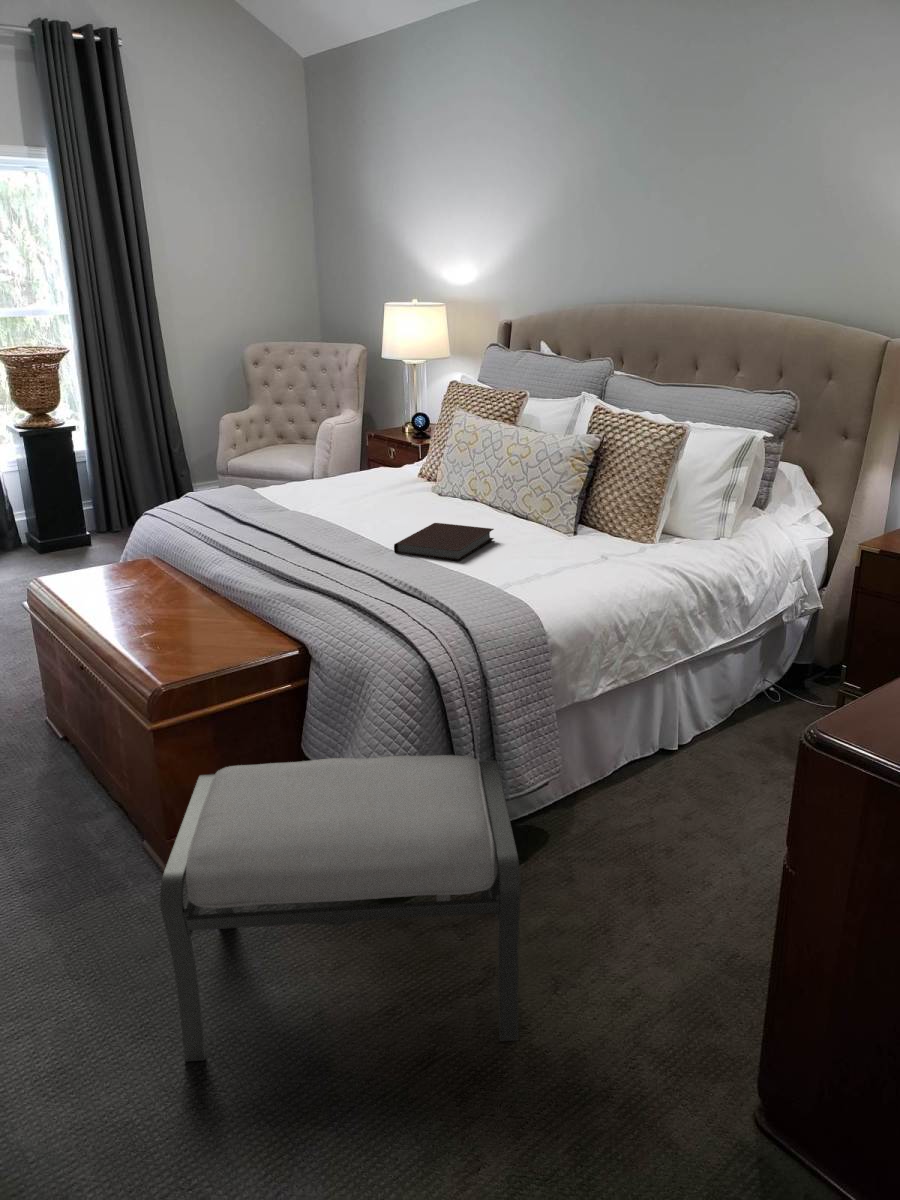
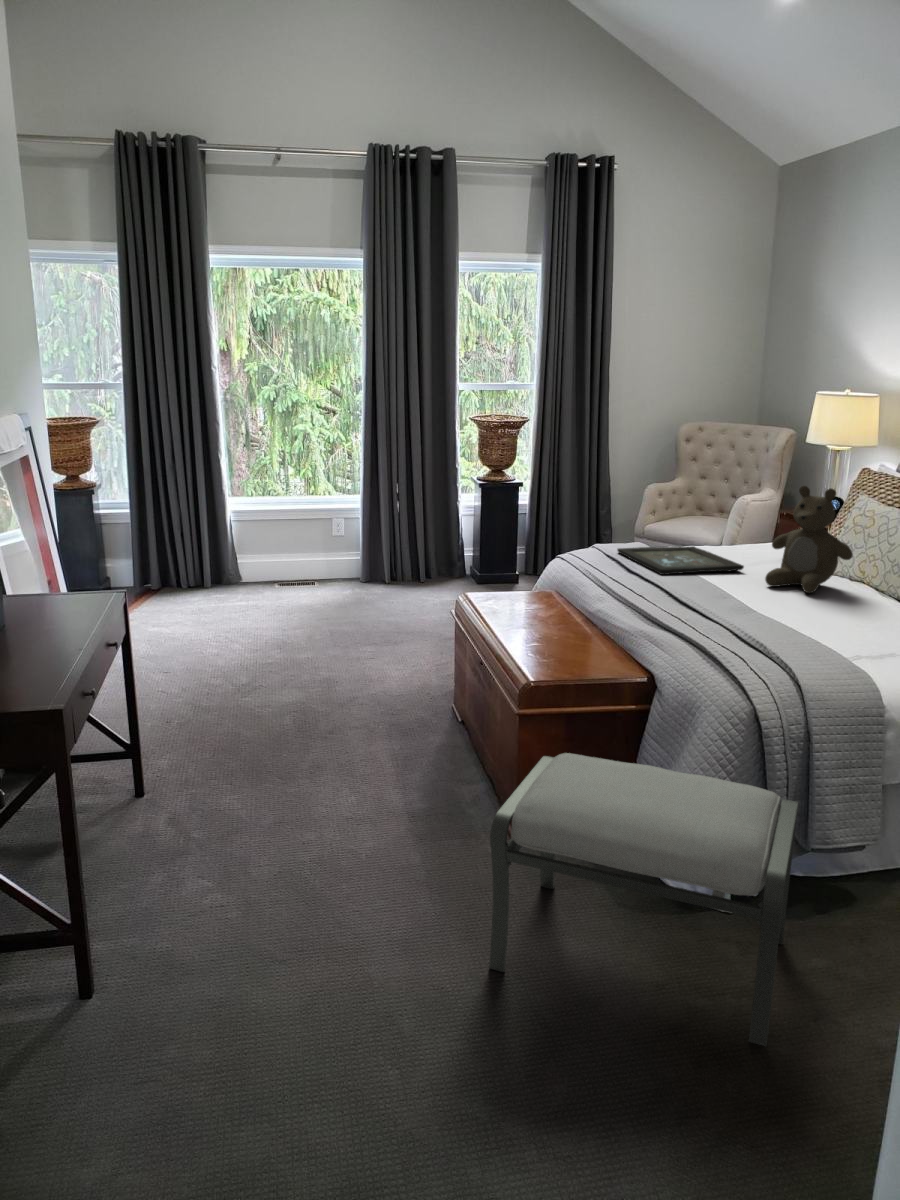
teddy bear: none [384,405,468,520] -> present [765,486,853,593]
tray: none [214,482,358,521] -> present [617,546,744,575]
notebook: present [394,523,494,561] -> none [759,595,864,630]

